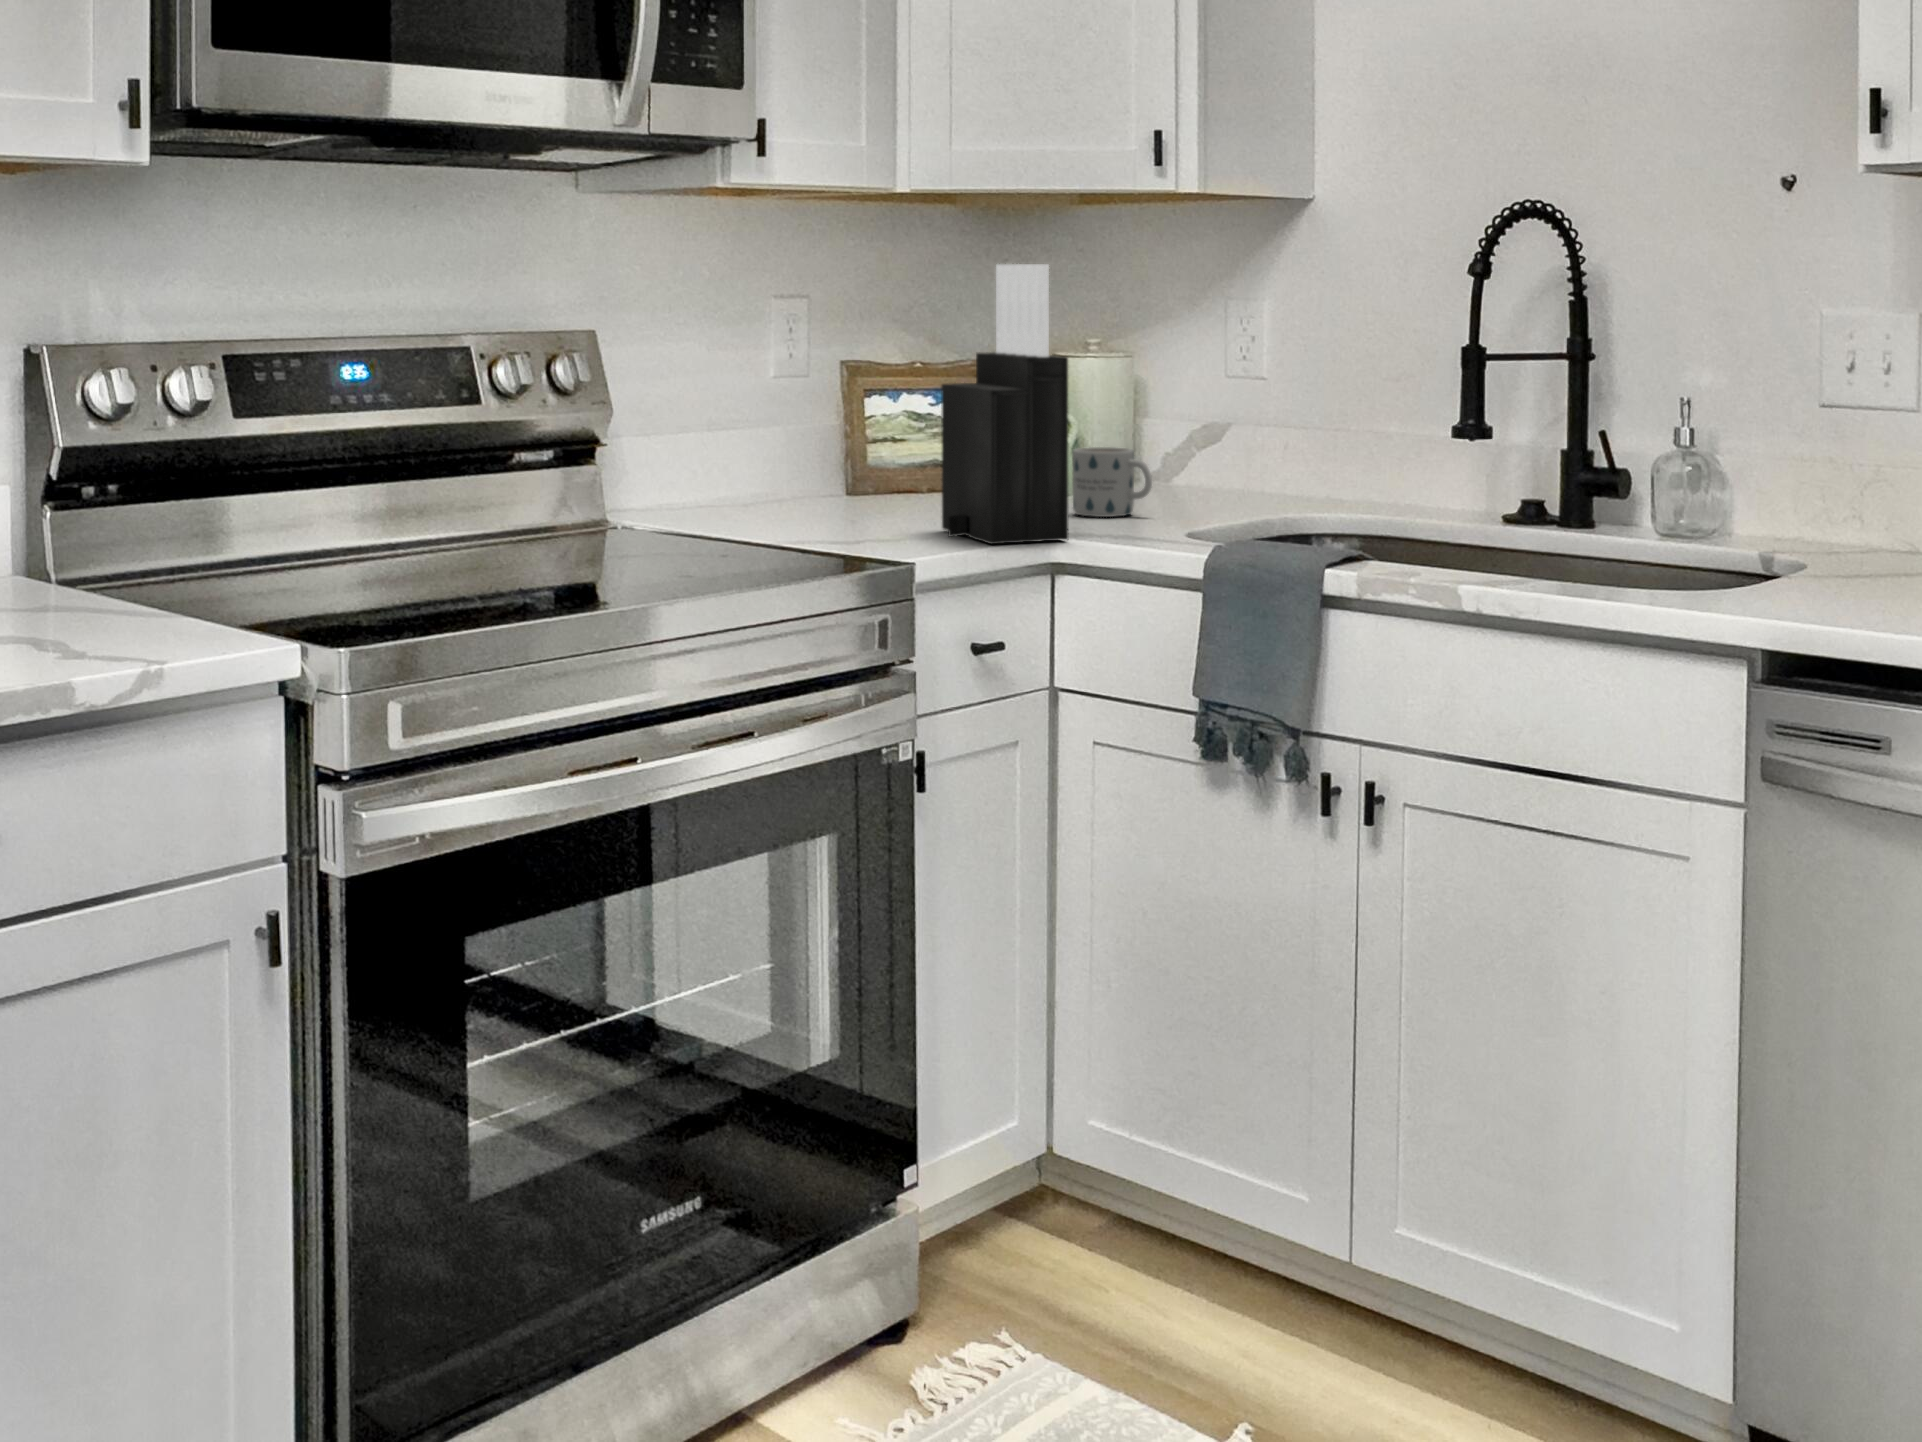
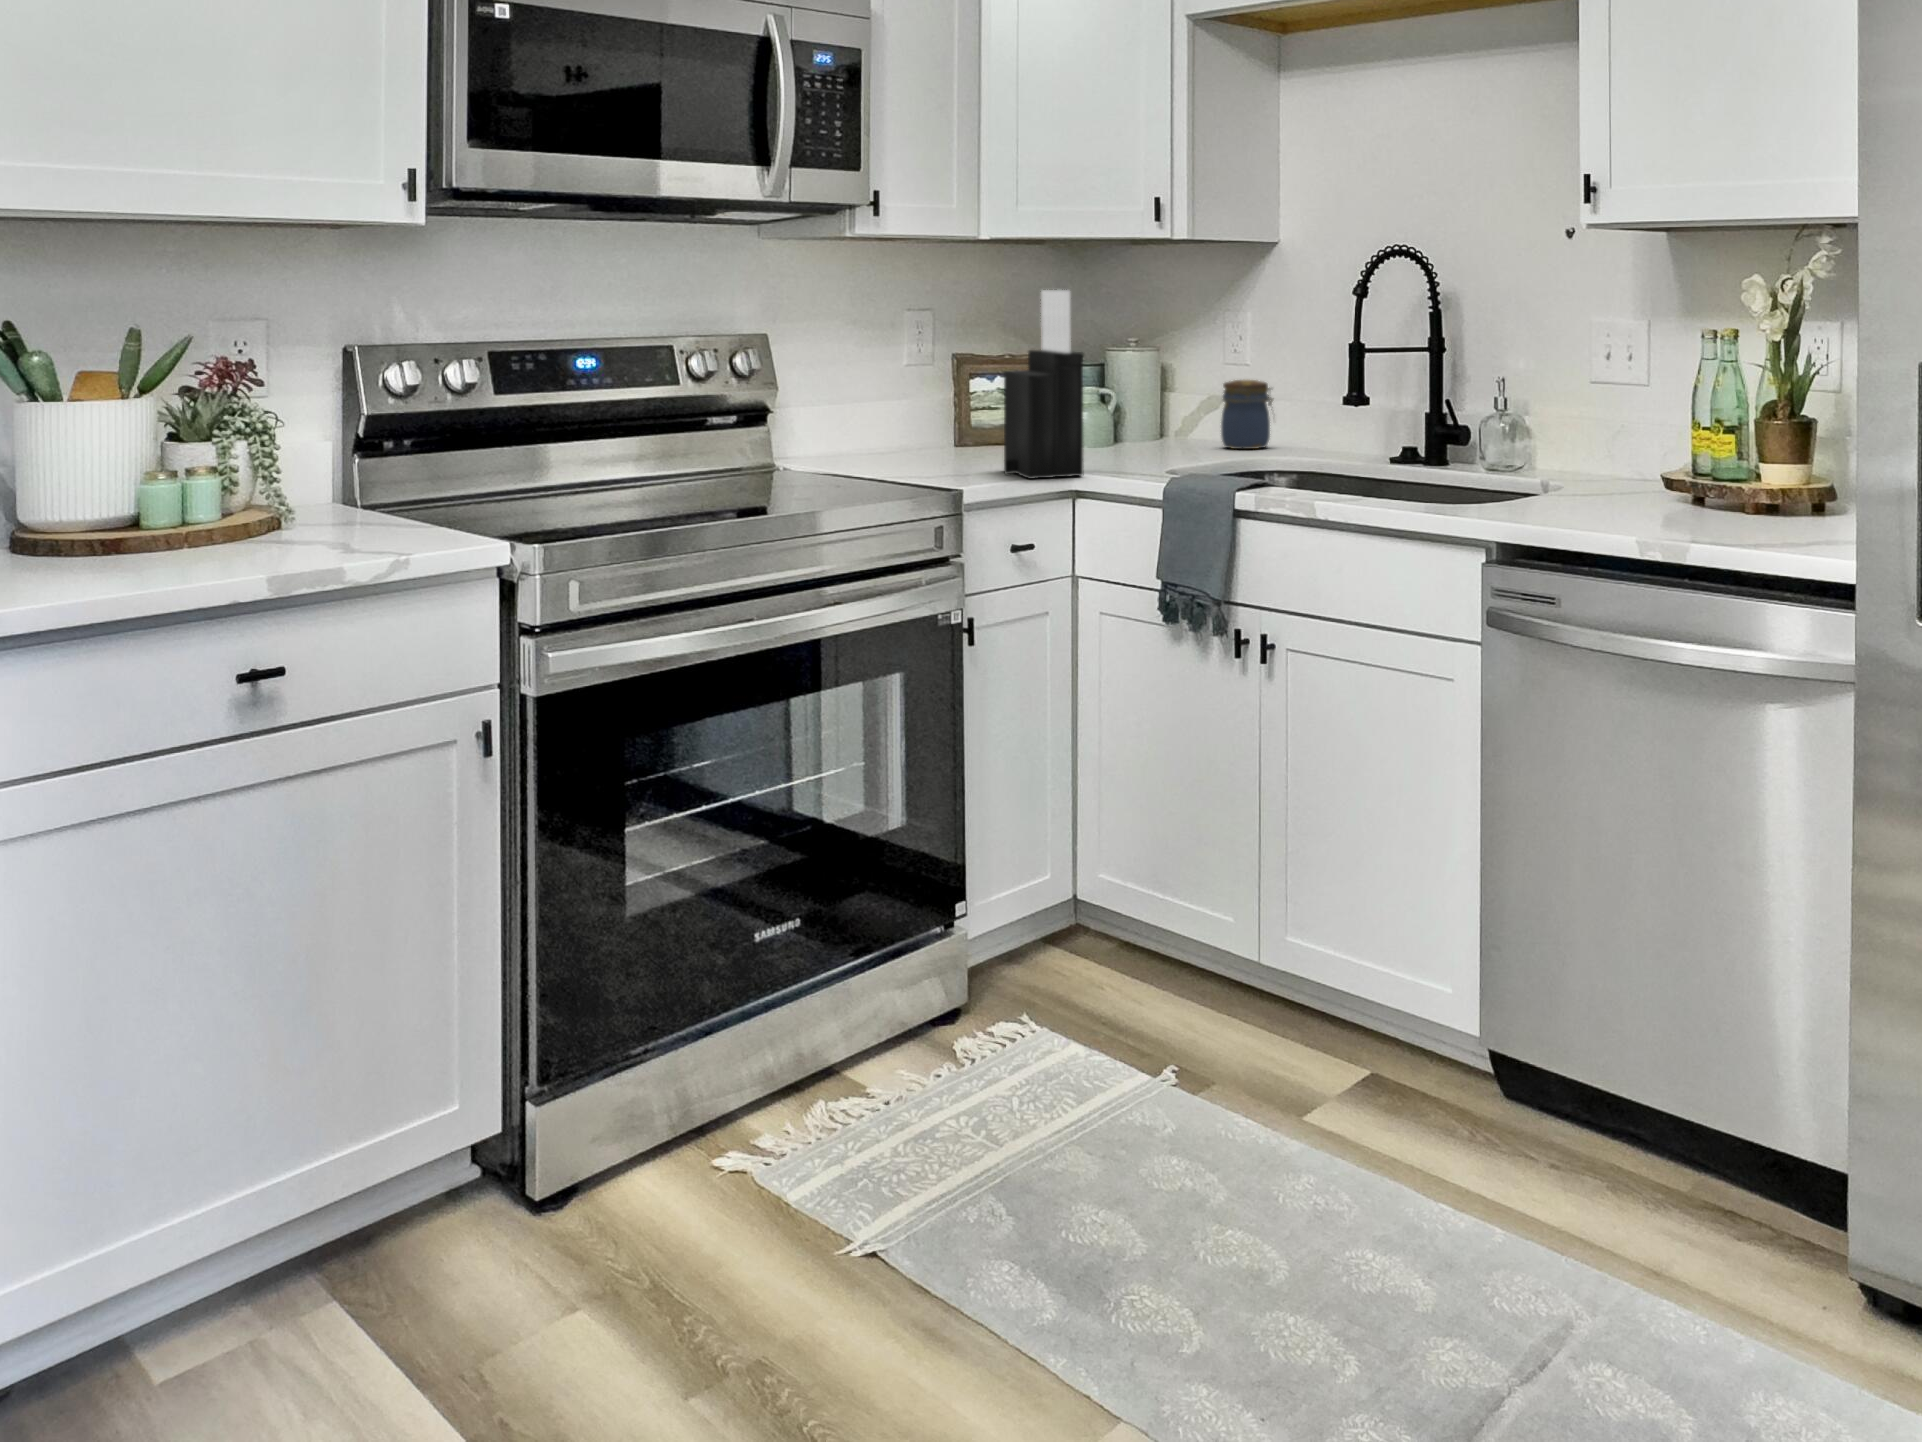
jar: none [1229,398,1308,500] -> present [1221,380,1273,449]
mug: present [1073,447,1152,517] -> none [1103,414,1156,461]

